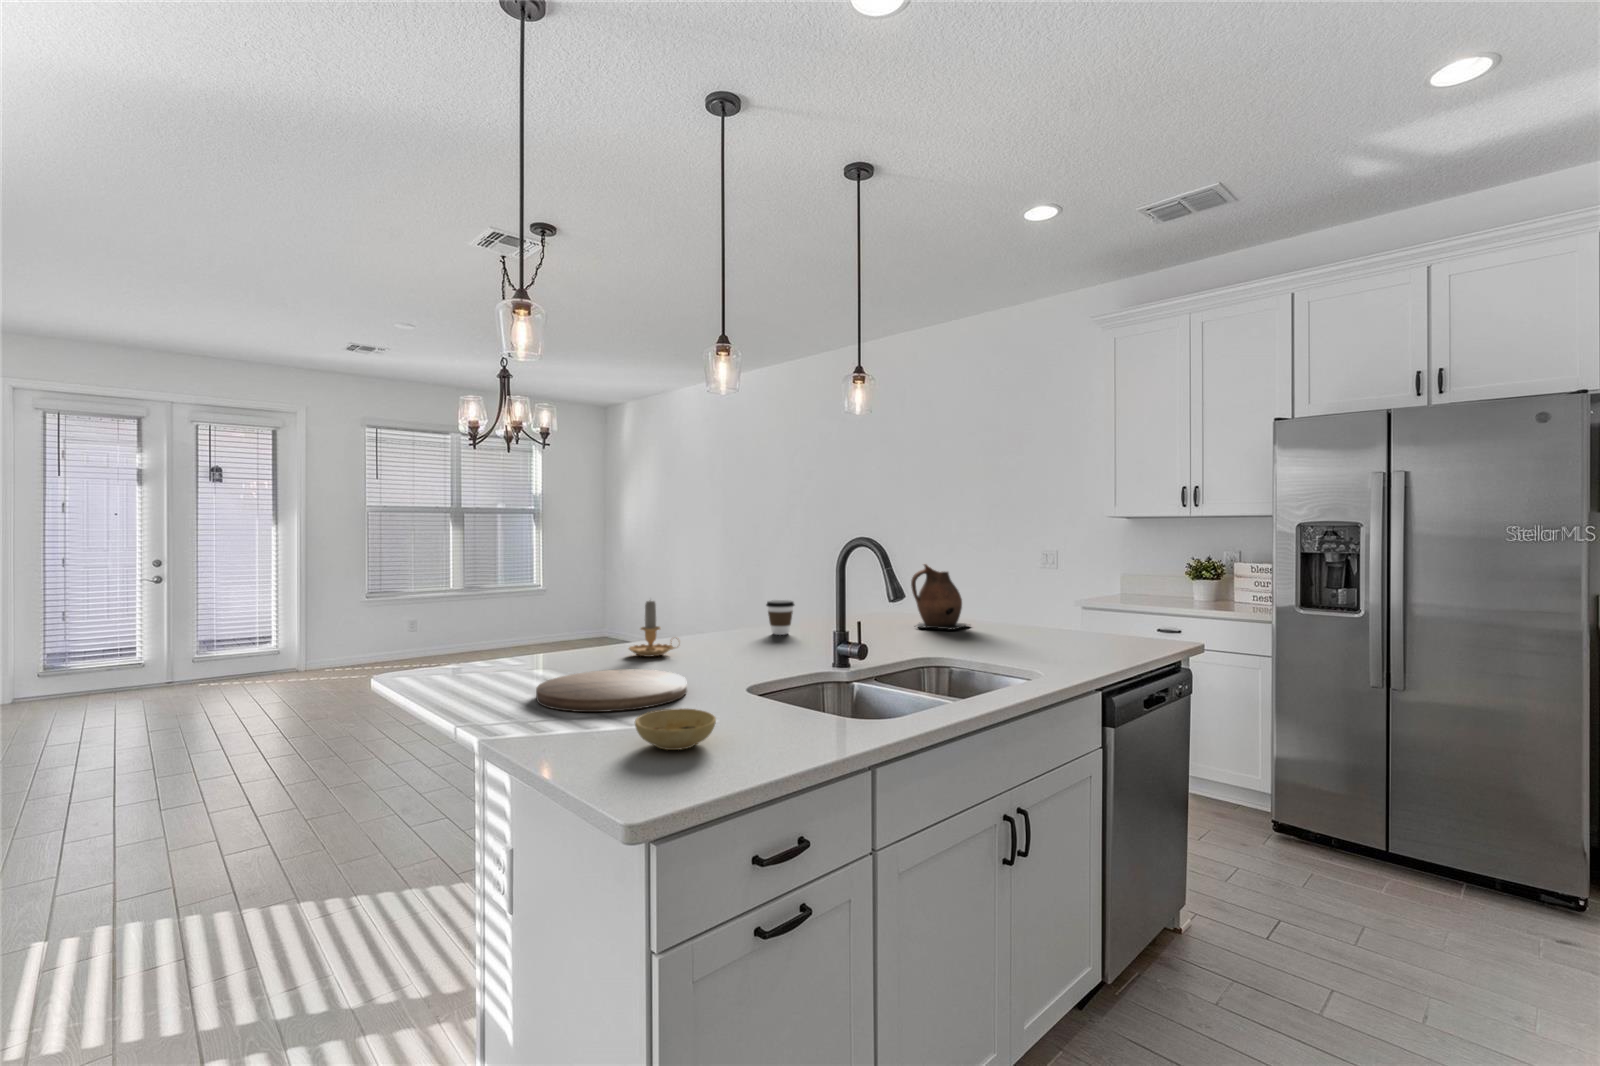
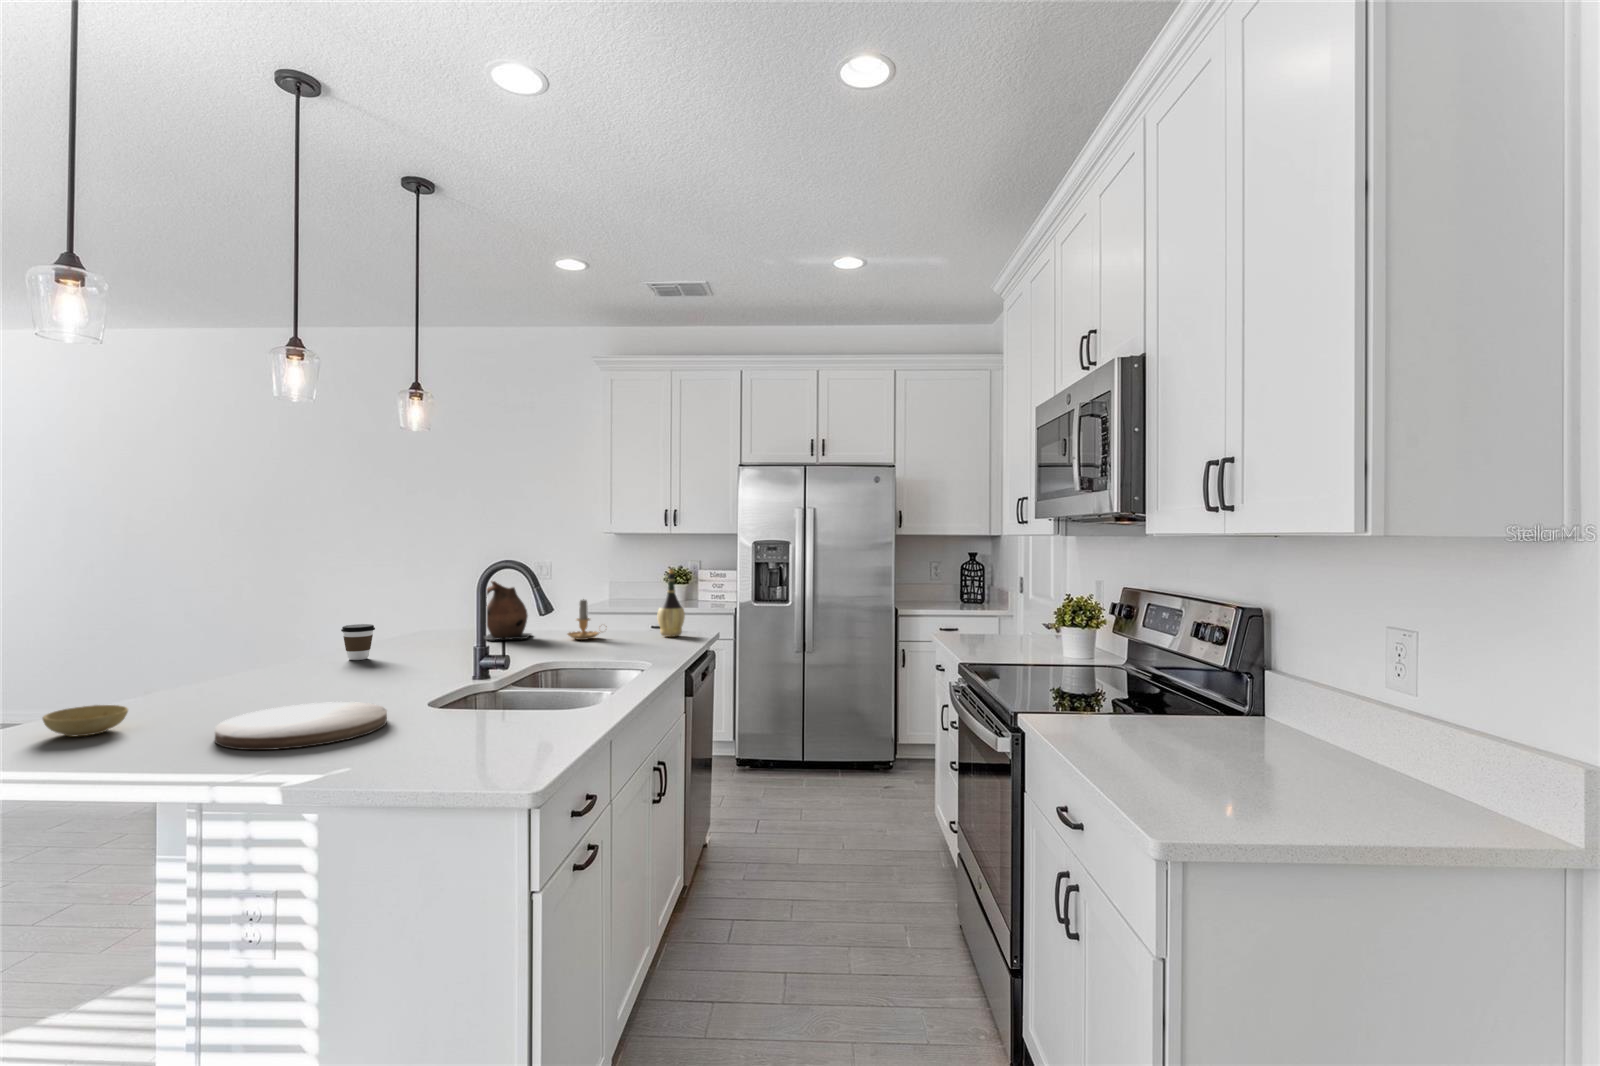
wine bottle: none [1111,555,1150,643] -> present [657,570,685,637]
candle: present [629,600,677,657] -> present [568,599,600,640]
bowl: present [635,709,716,750] -> present [43,705,128,736]

